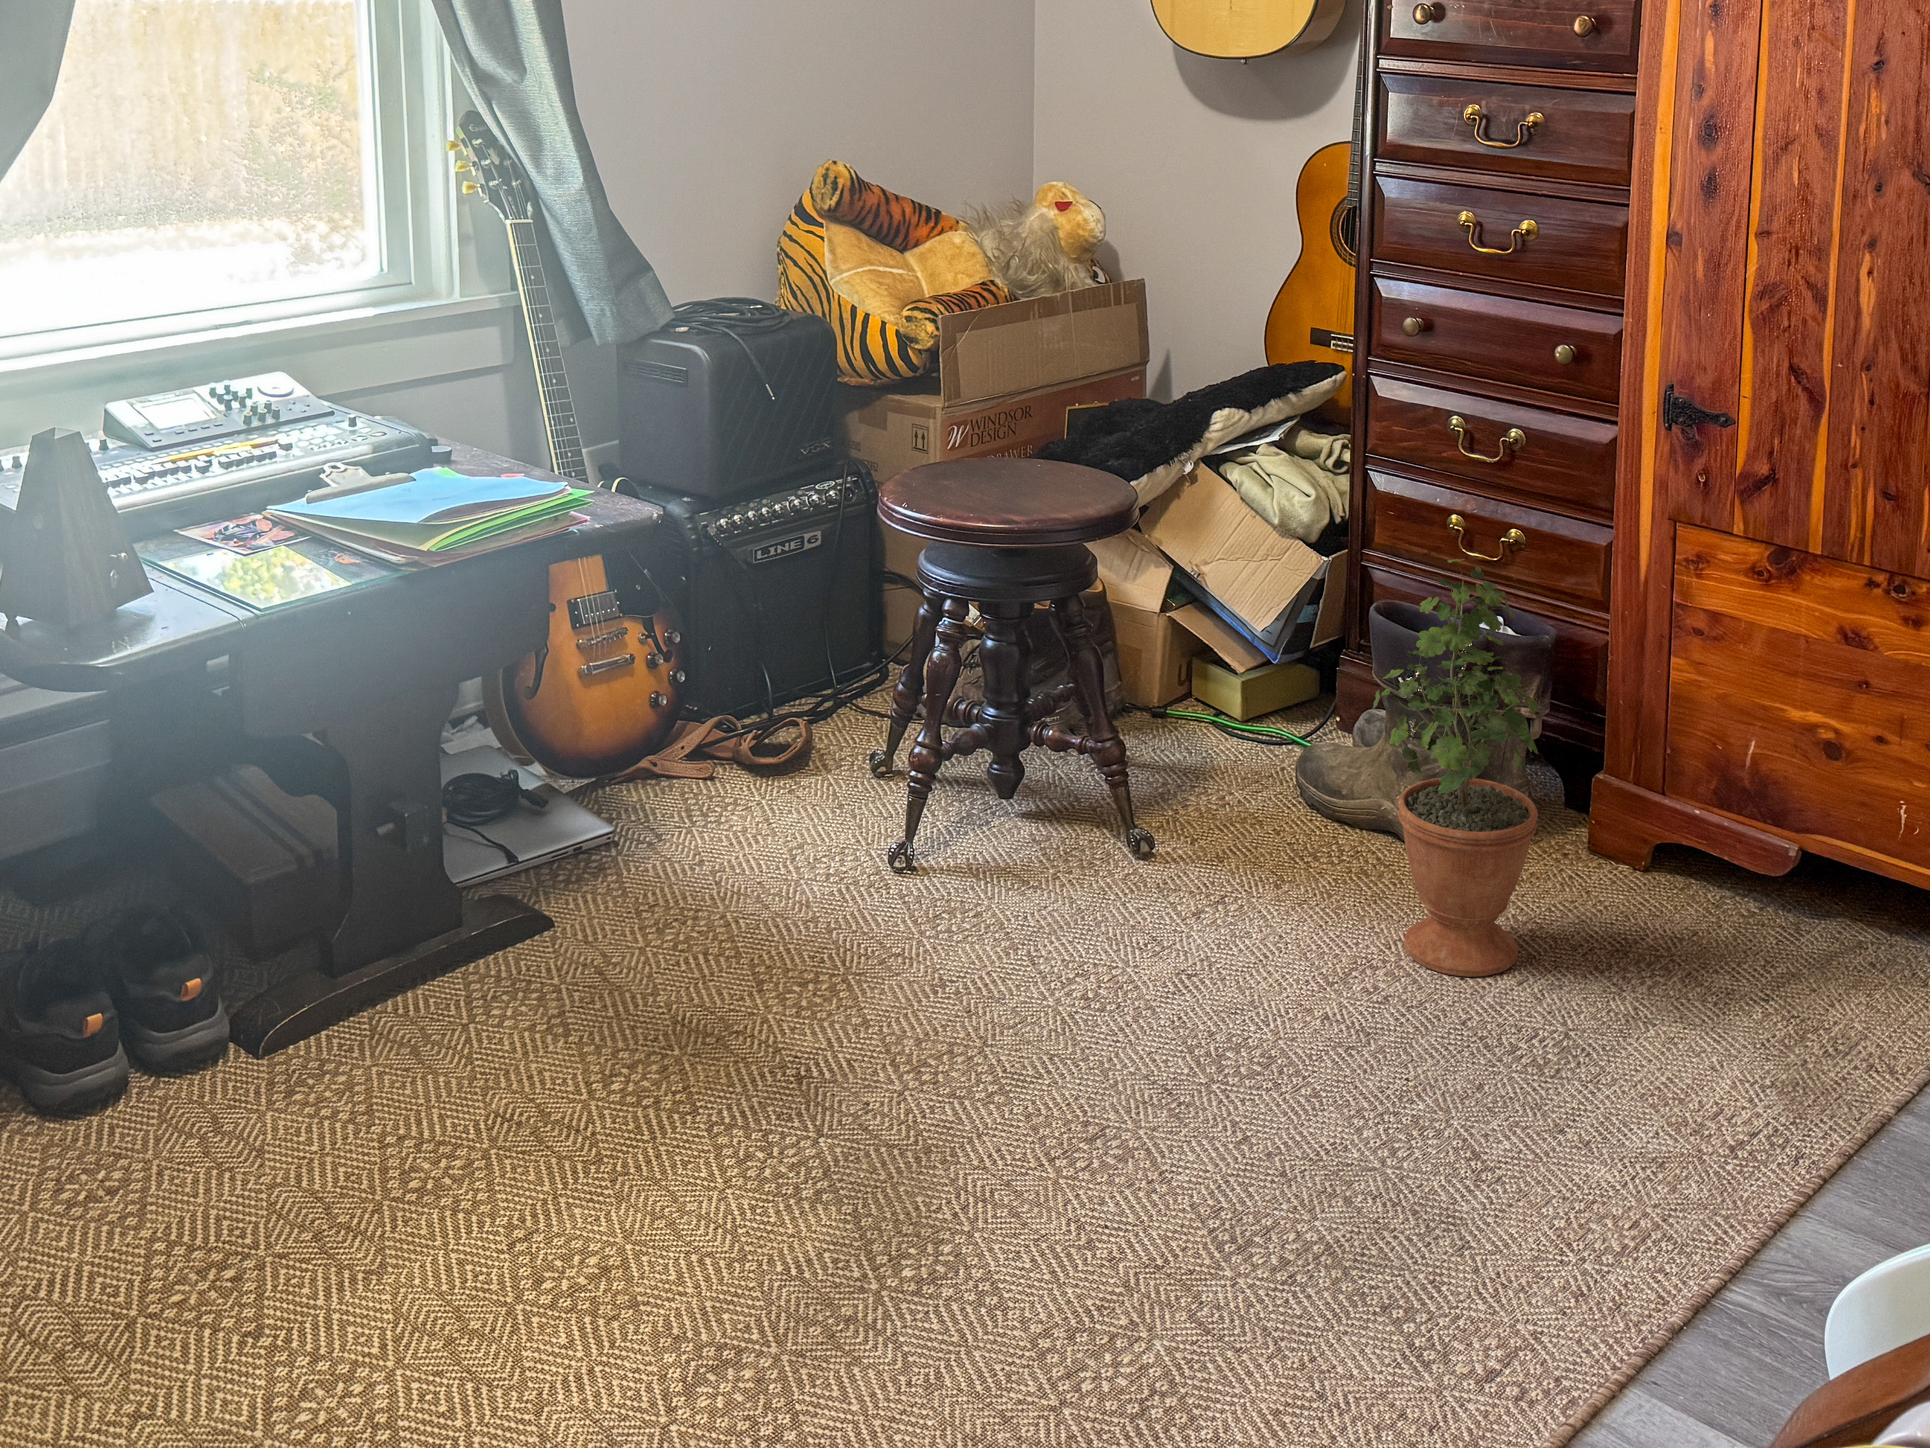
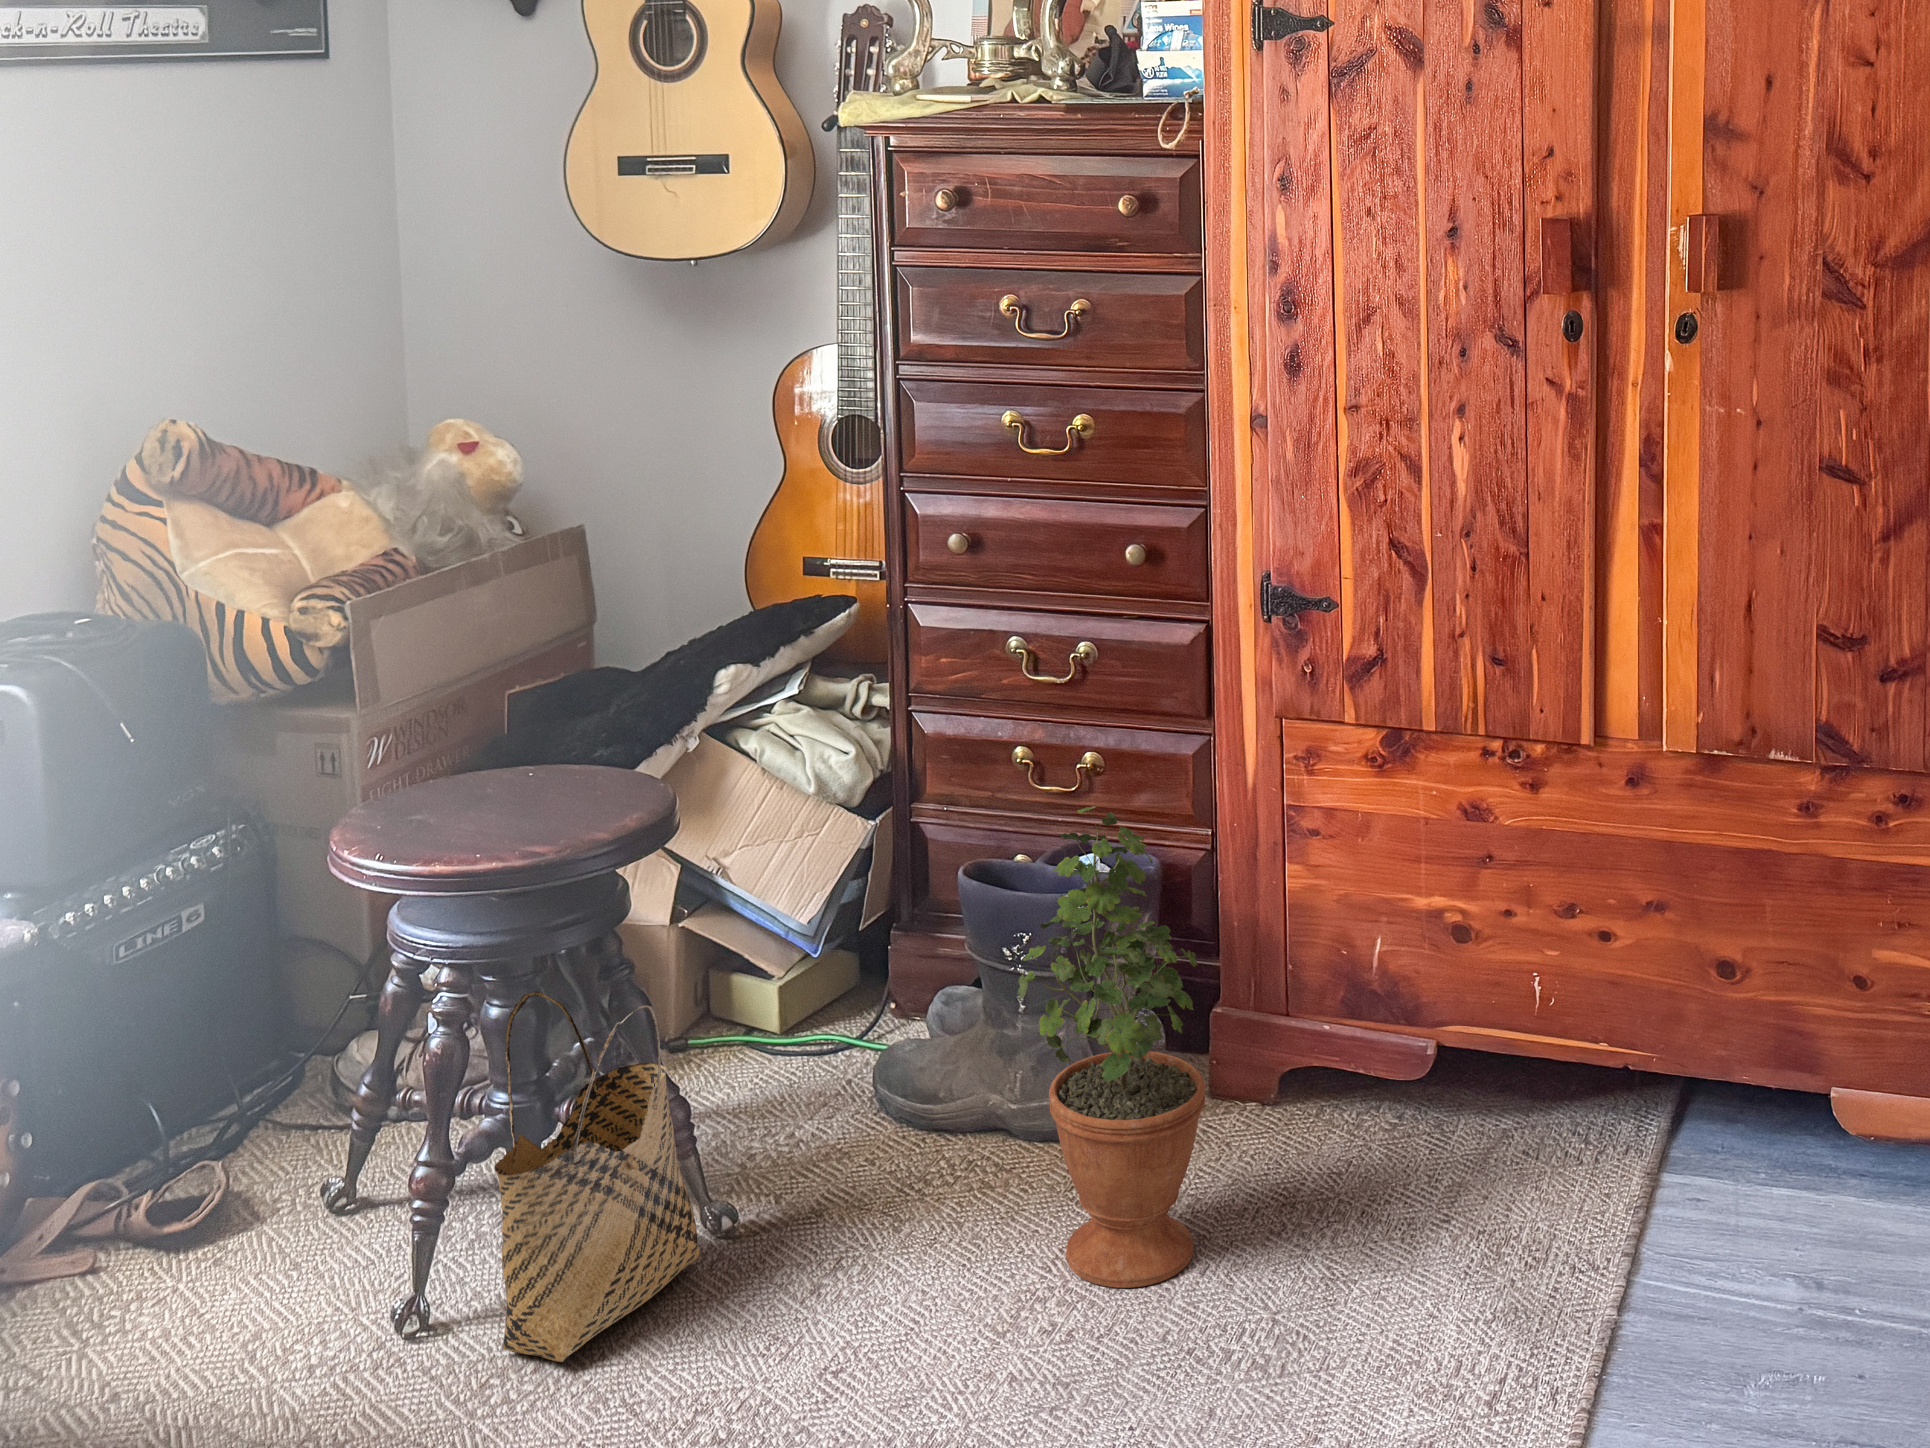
woven basket: none [953,631,1115,915] -> present [495,991,699,1362]

